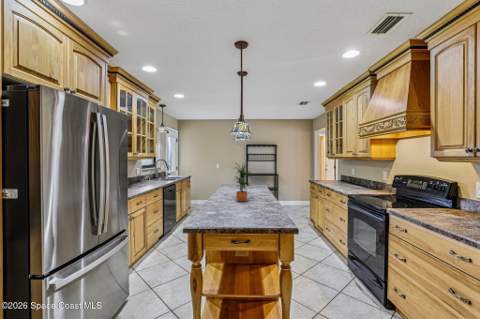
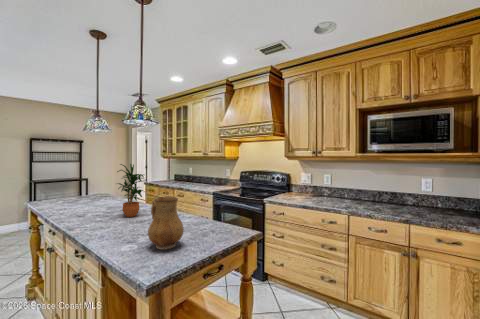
ceramic pitcher: none [208,186,232,222] -> present [148,196,184,250]

